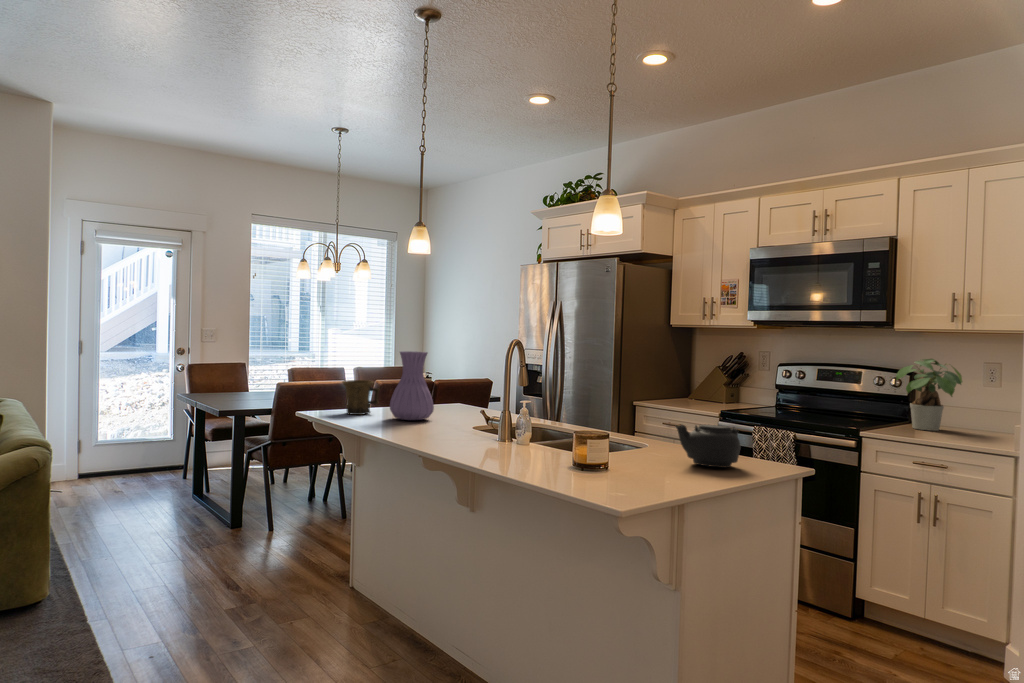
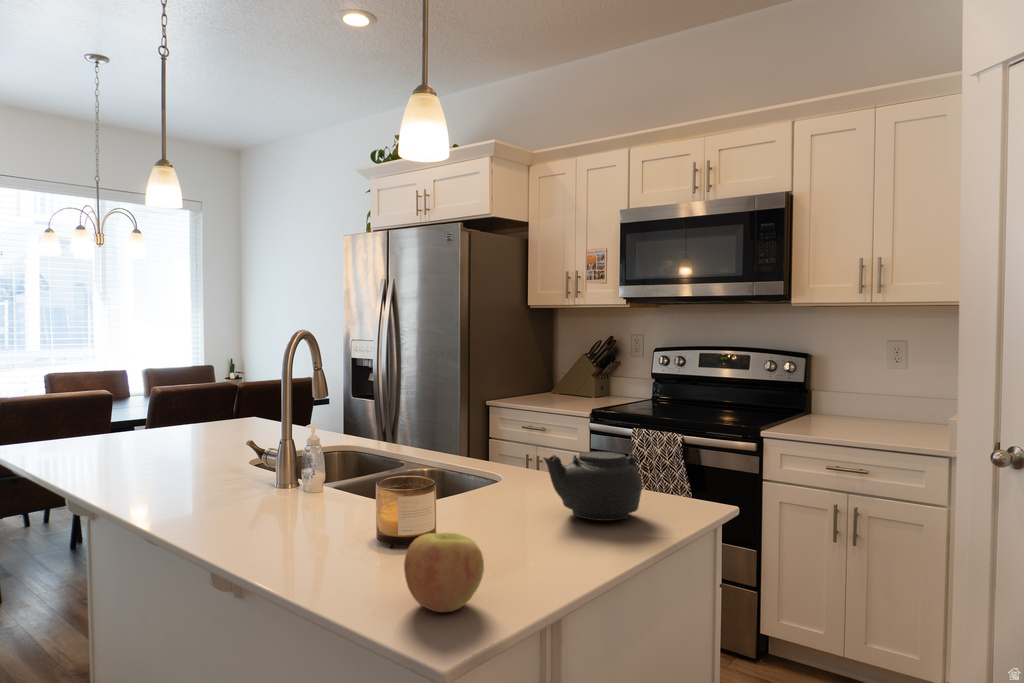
vase: present [390,351,434,420] -> none [116,352,190,457]
potted plant: present [896,359,962,431] -> none [796,338,868,424]
mug: present [342,380,379,415] -> none [41,397,108,451]
apple: none [596,451,639,491] -> present [404,533,484,612]

